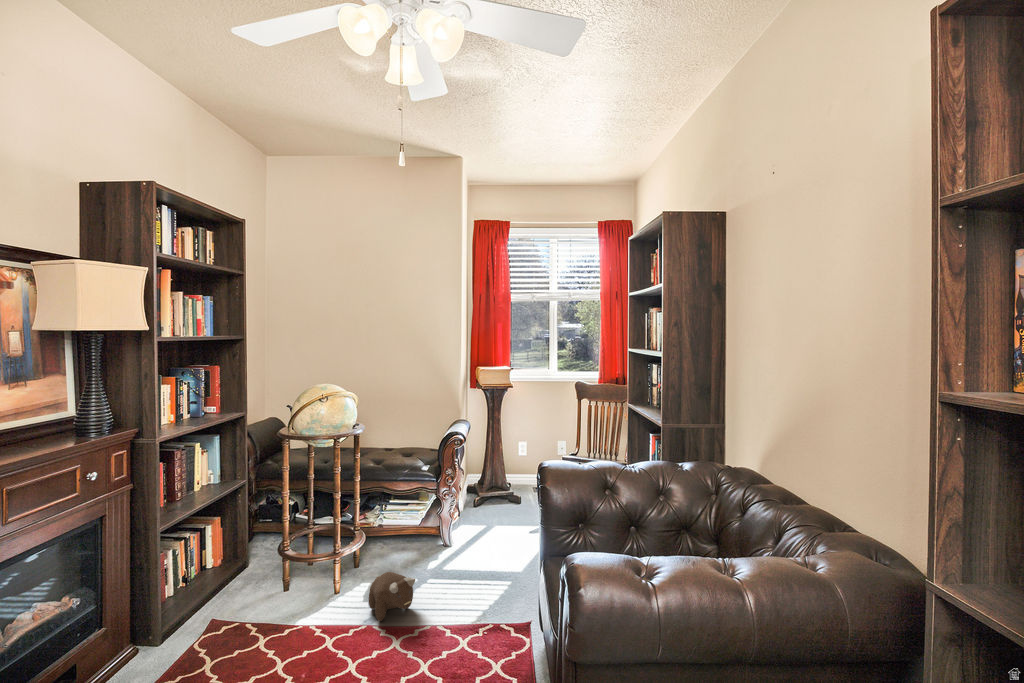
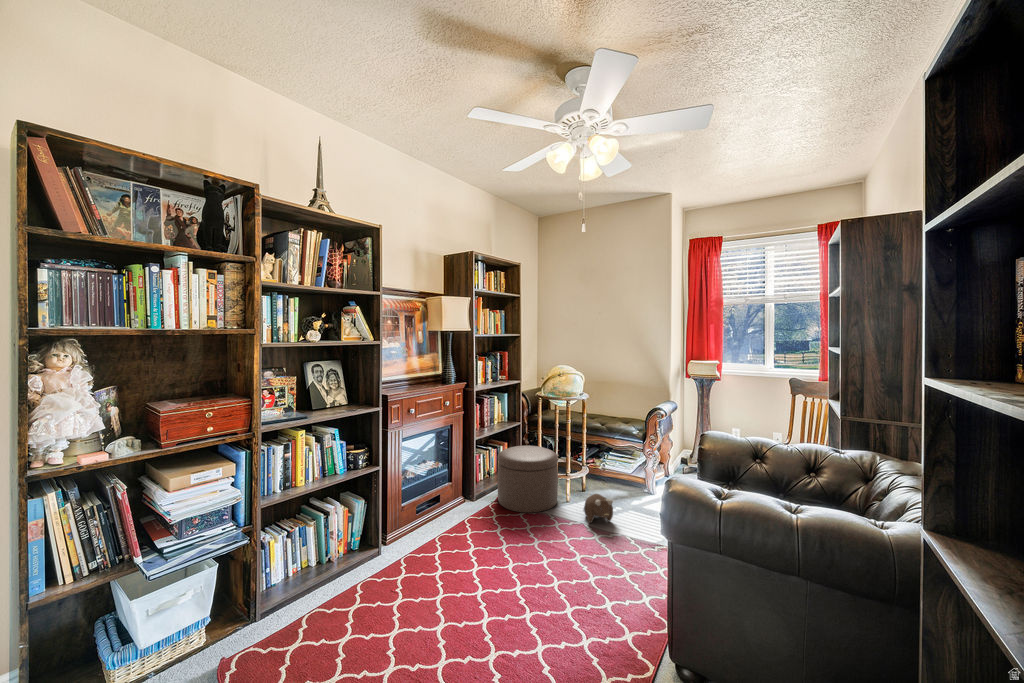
ottoman: none [208,515,321,641] -> present [498,446,558,513]

